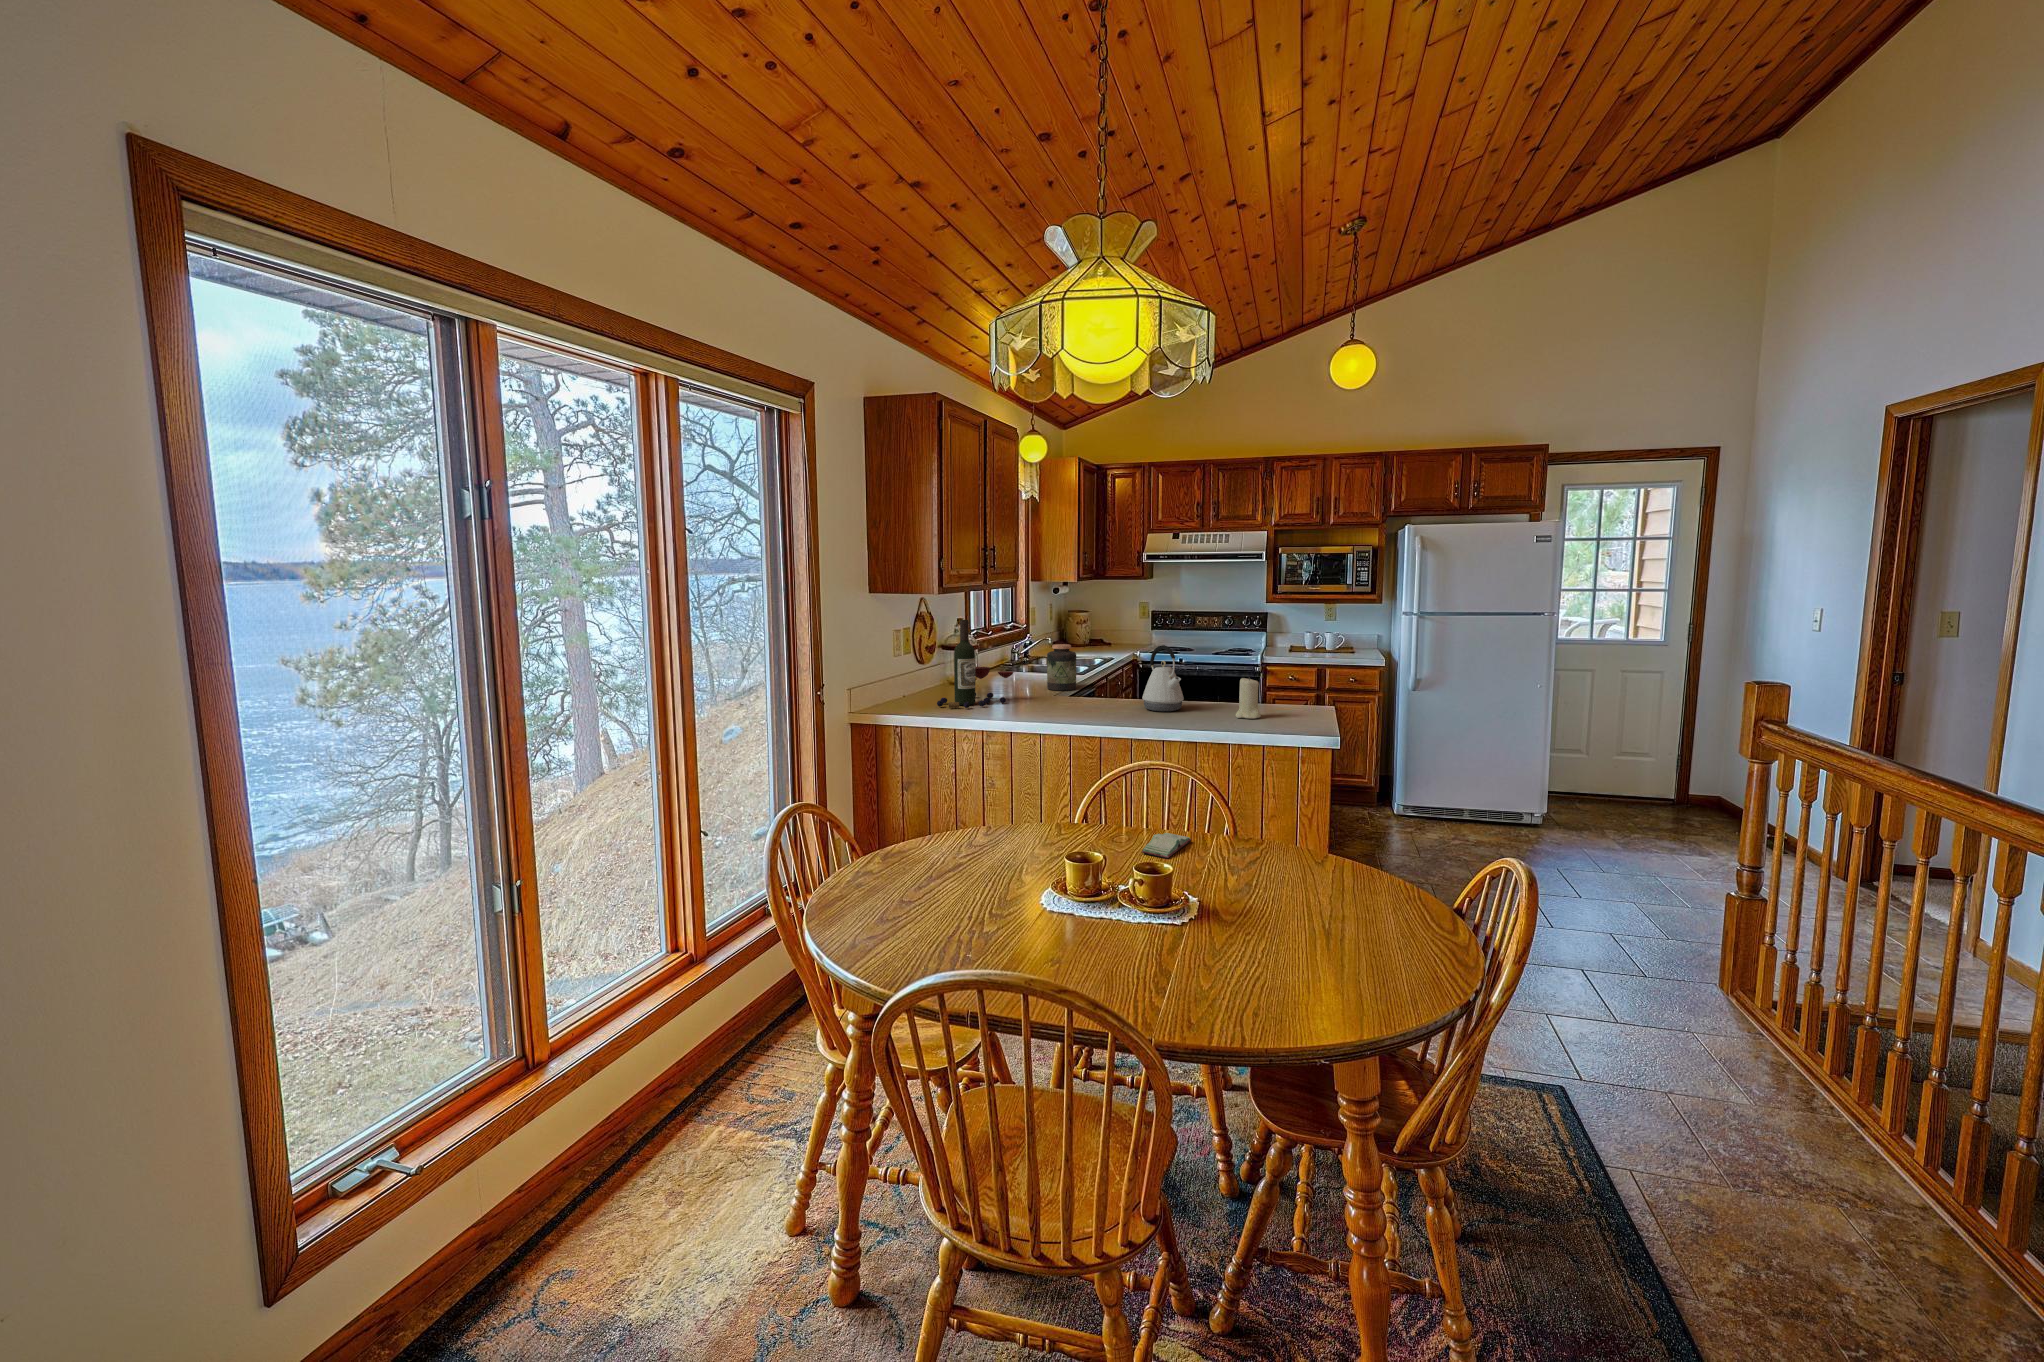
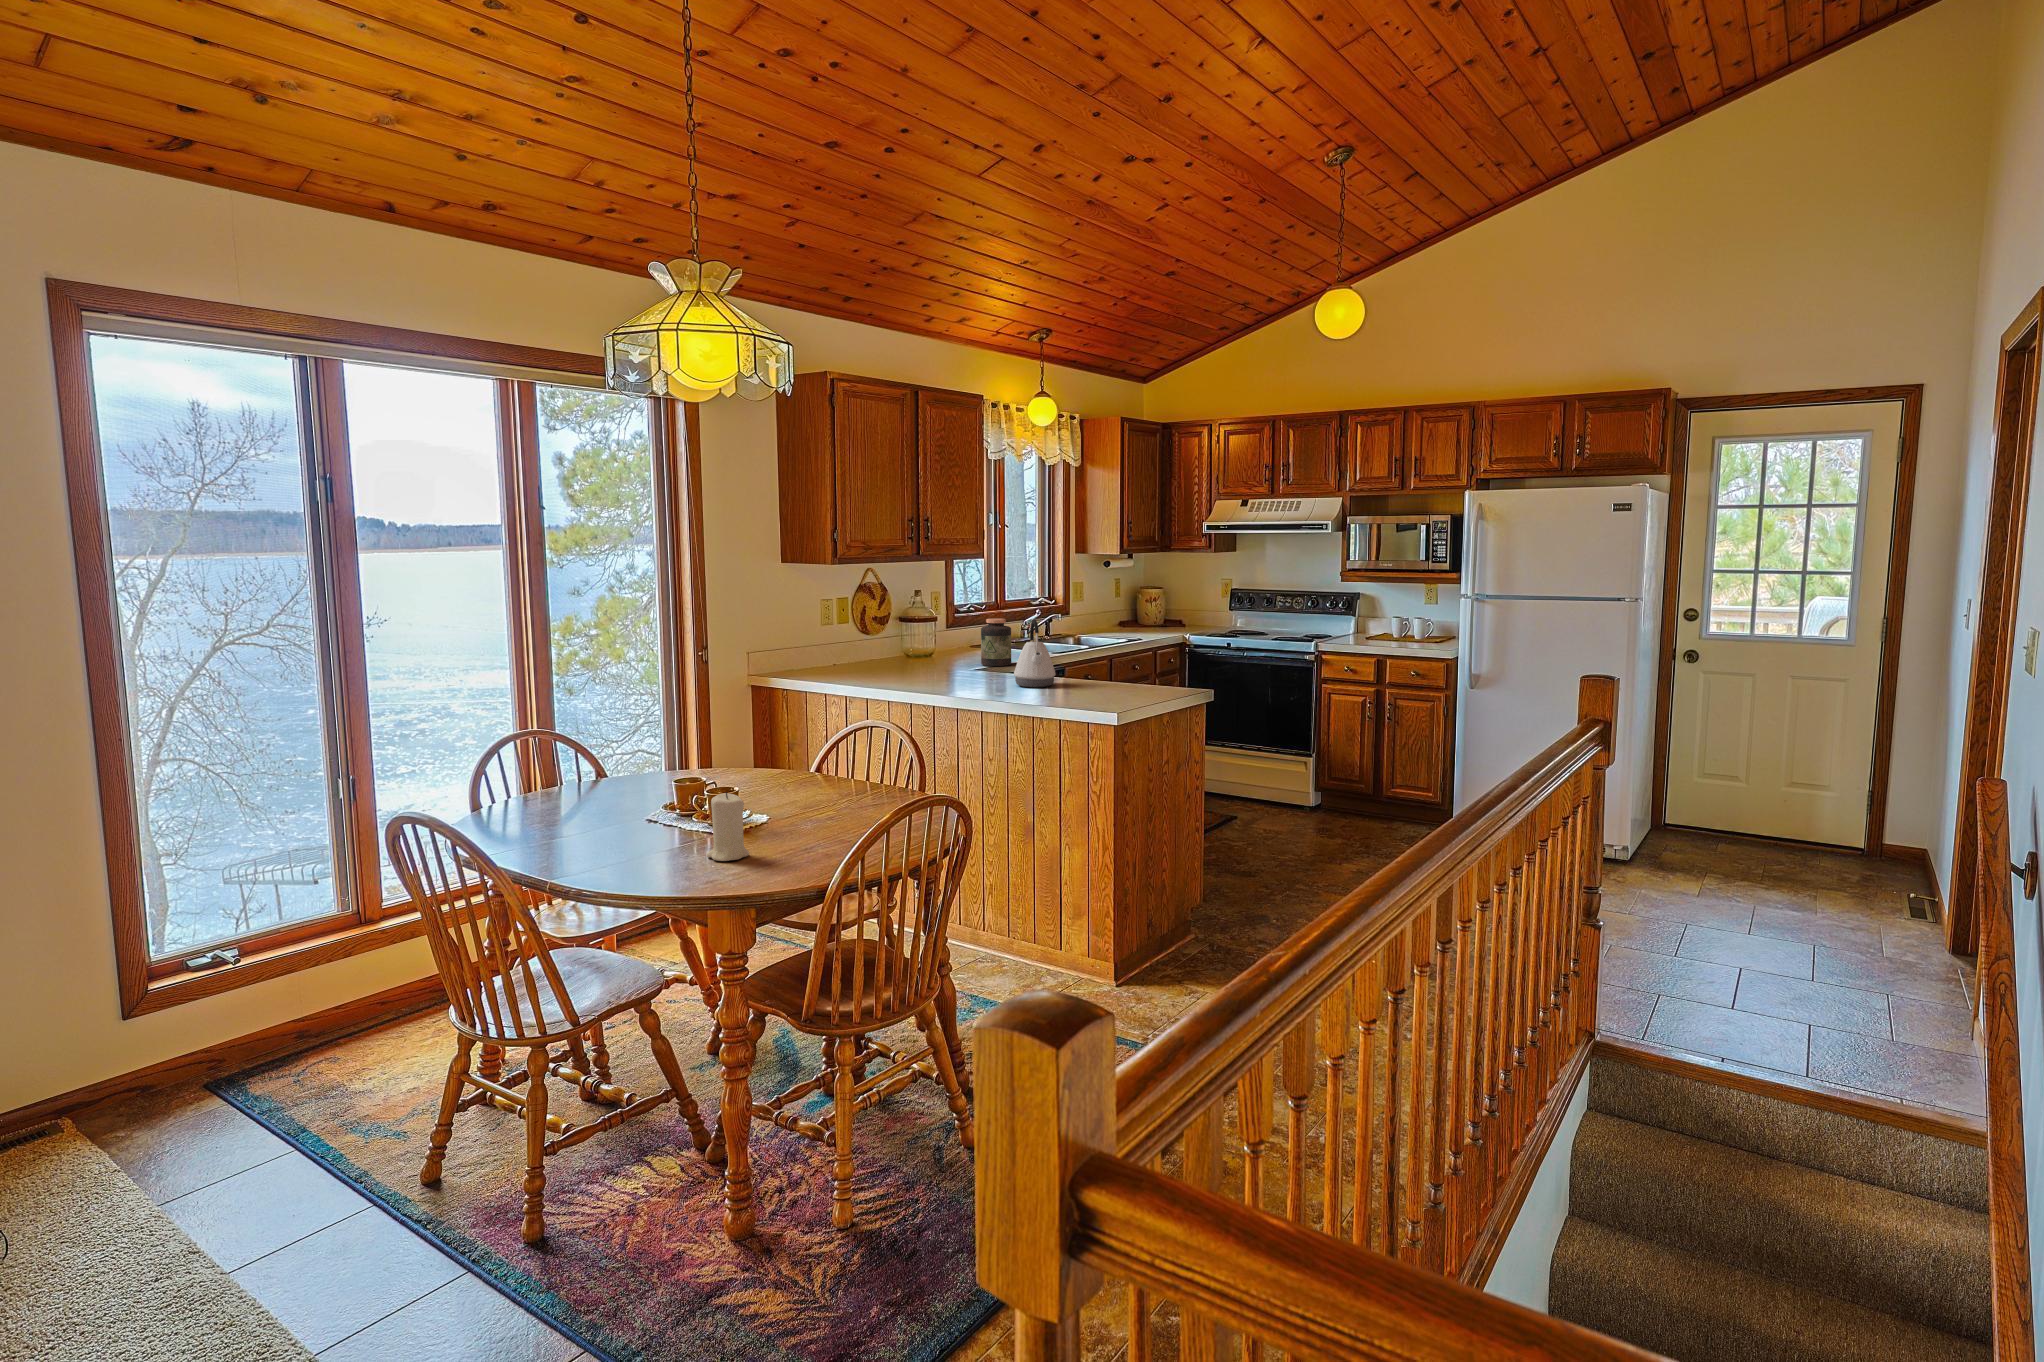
wine bottle: present [937,620,1013,708] -> none [835,590,924,676]
candle: present [1235,677,1261,719] -> present [706,792,749,861]
book: present [1142,833,1191,858] -> none [810,782,873,801]

